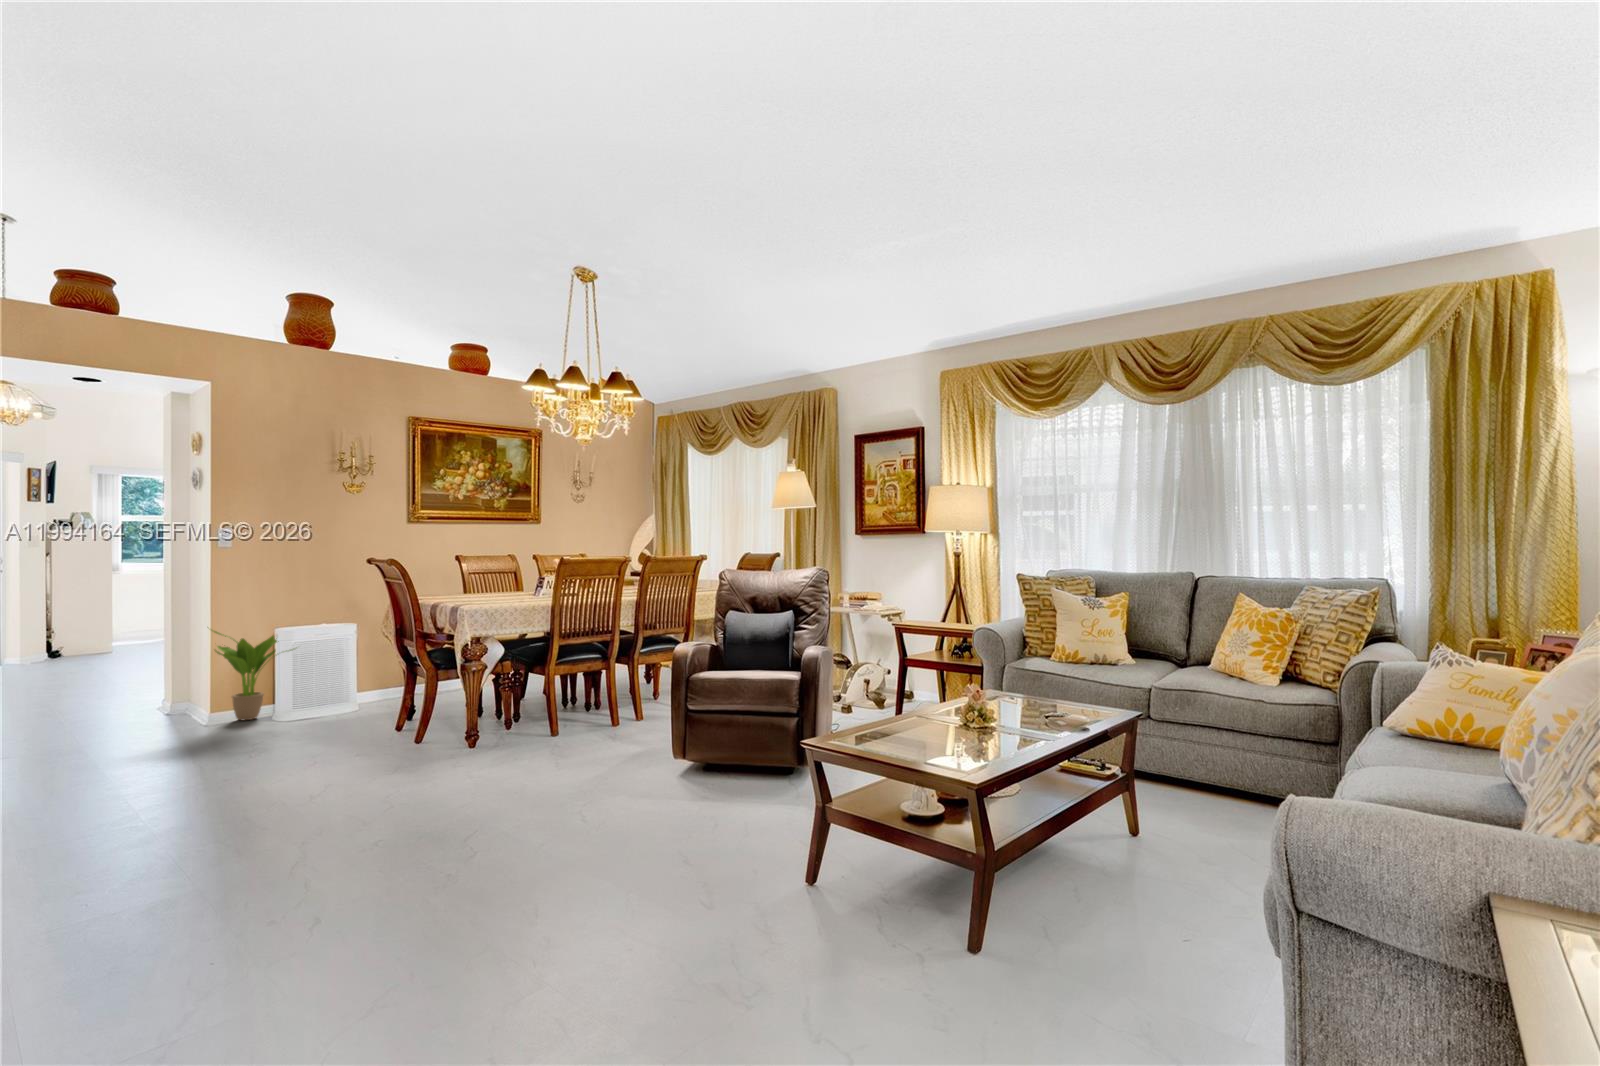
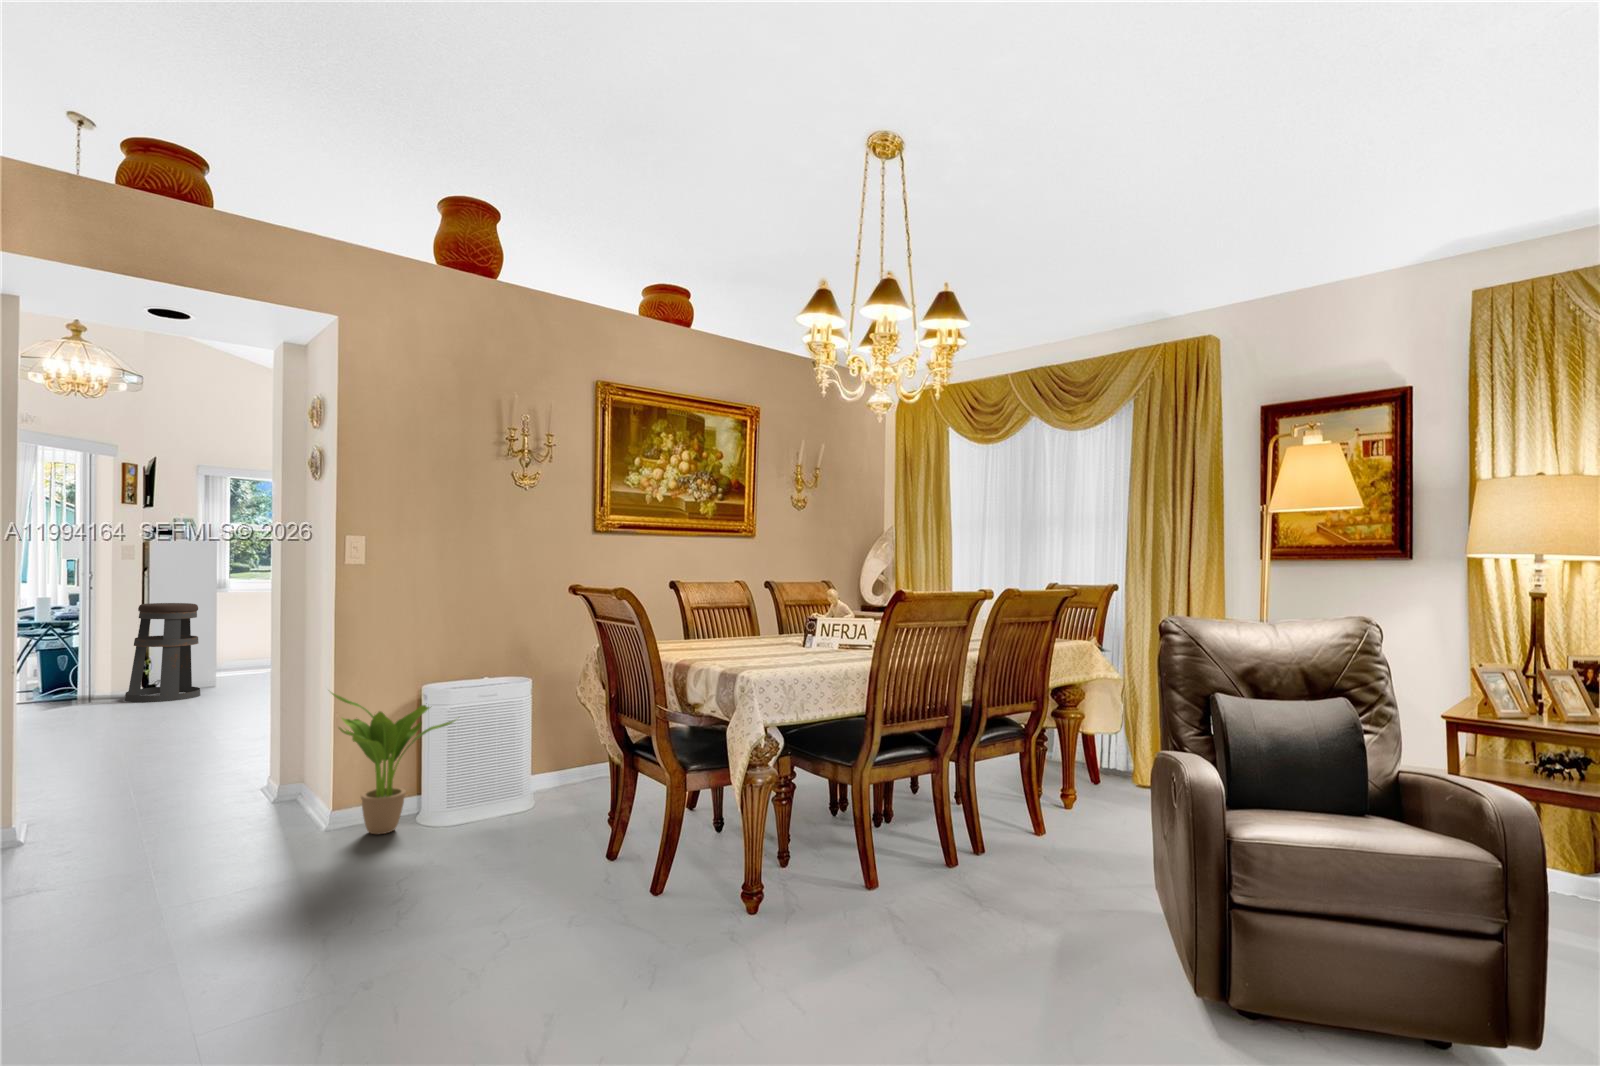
bar stool: none [34,583,102,664] -> present [124,603,200,703]

